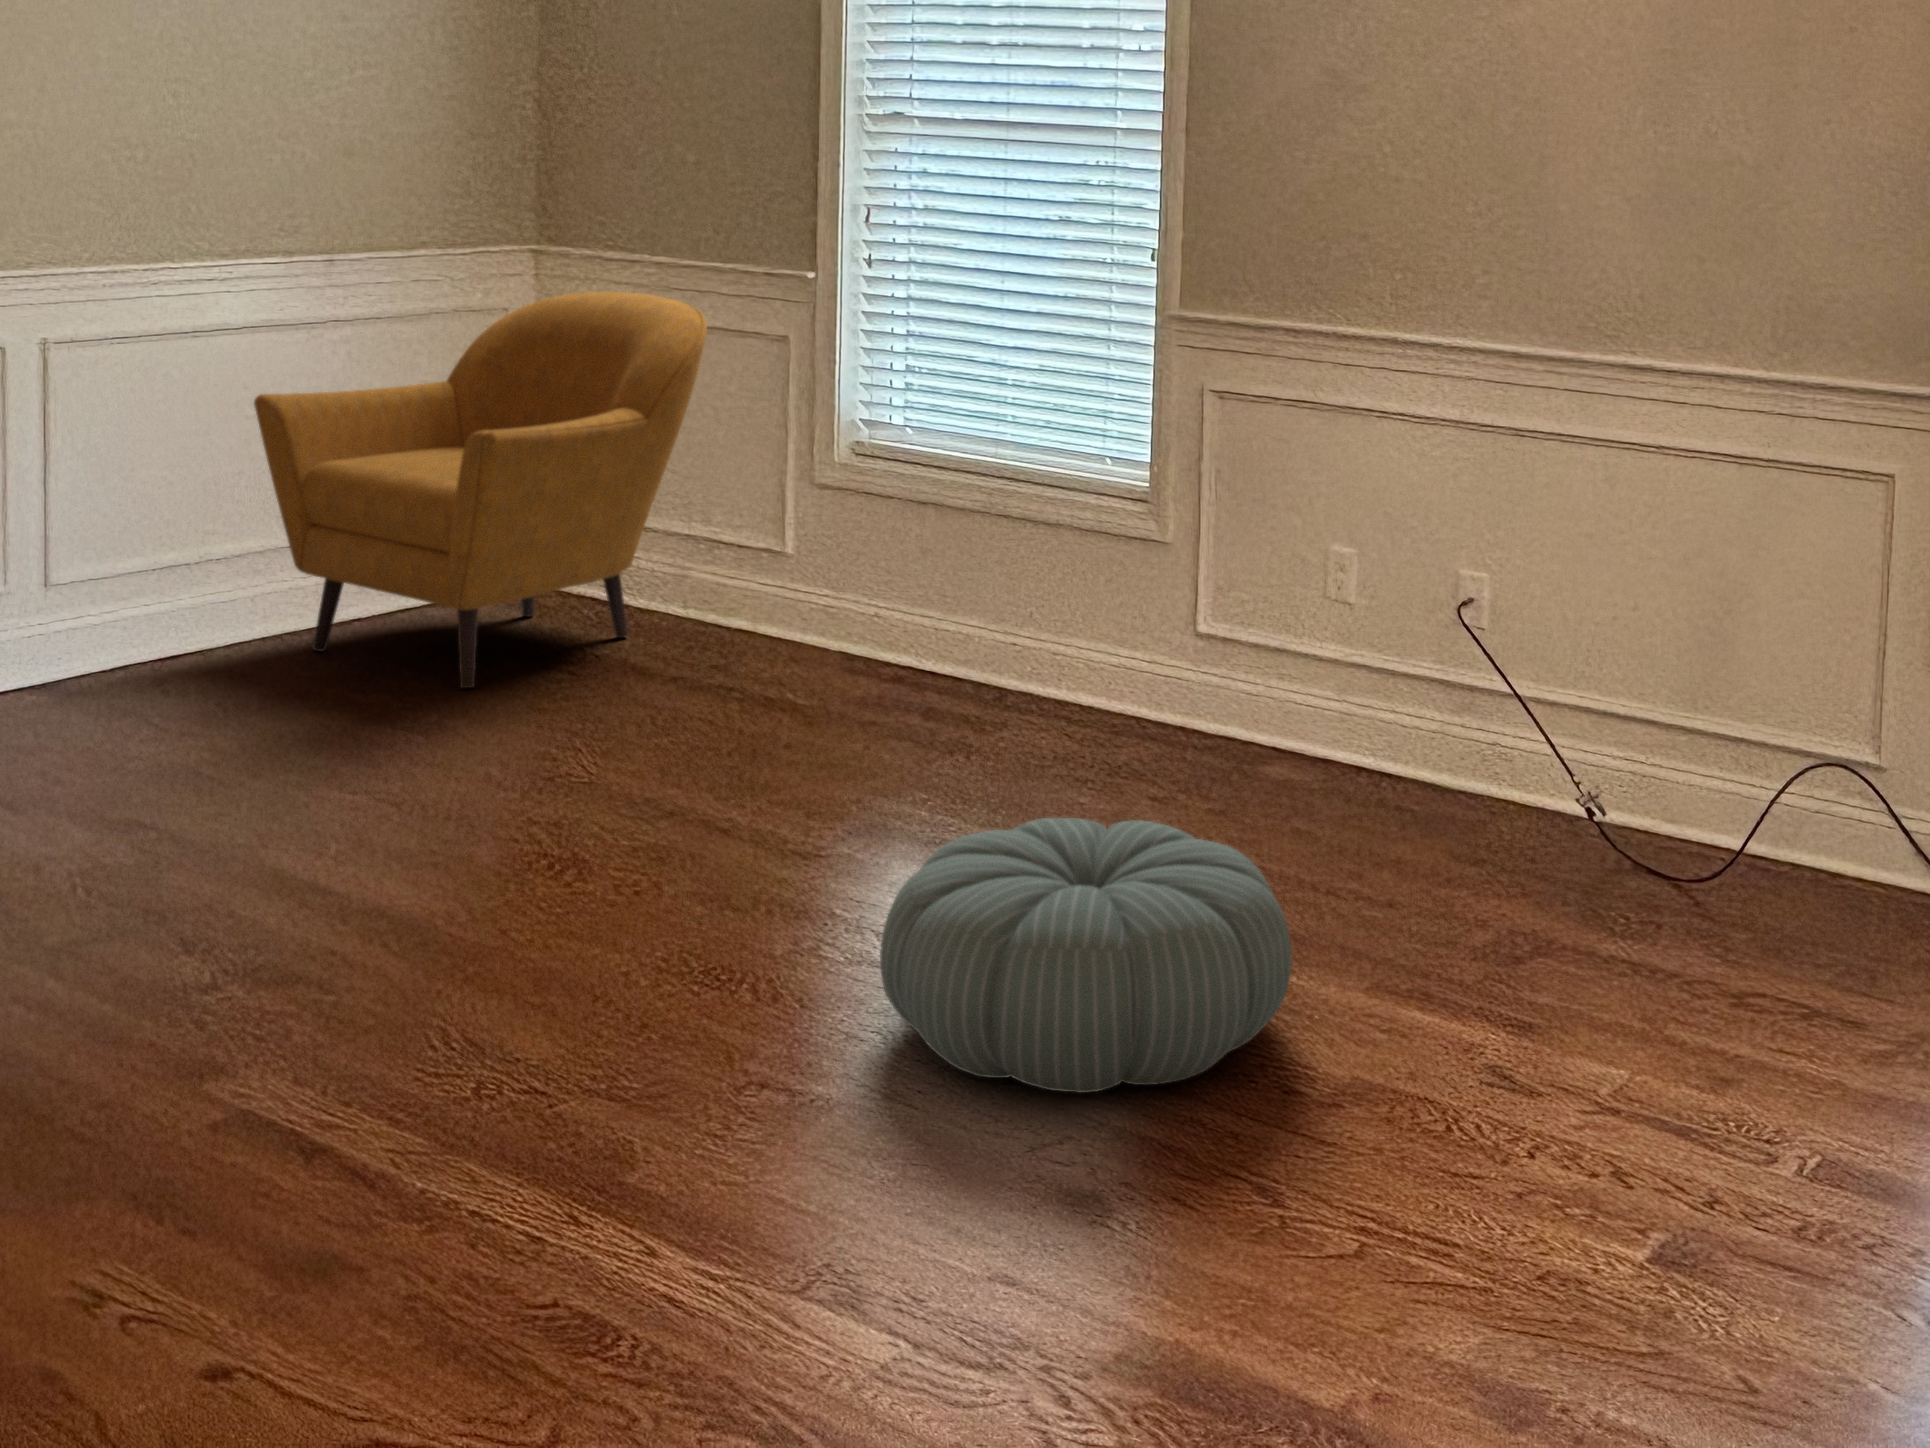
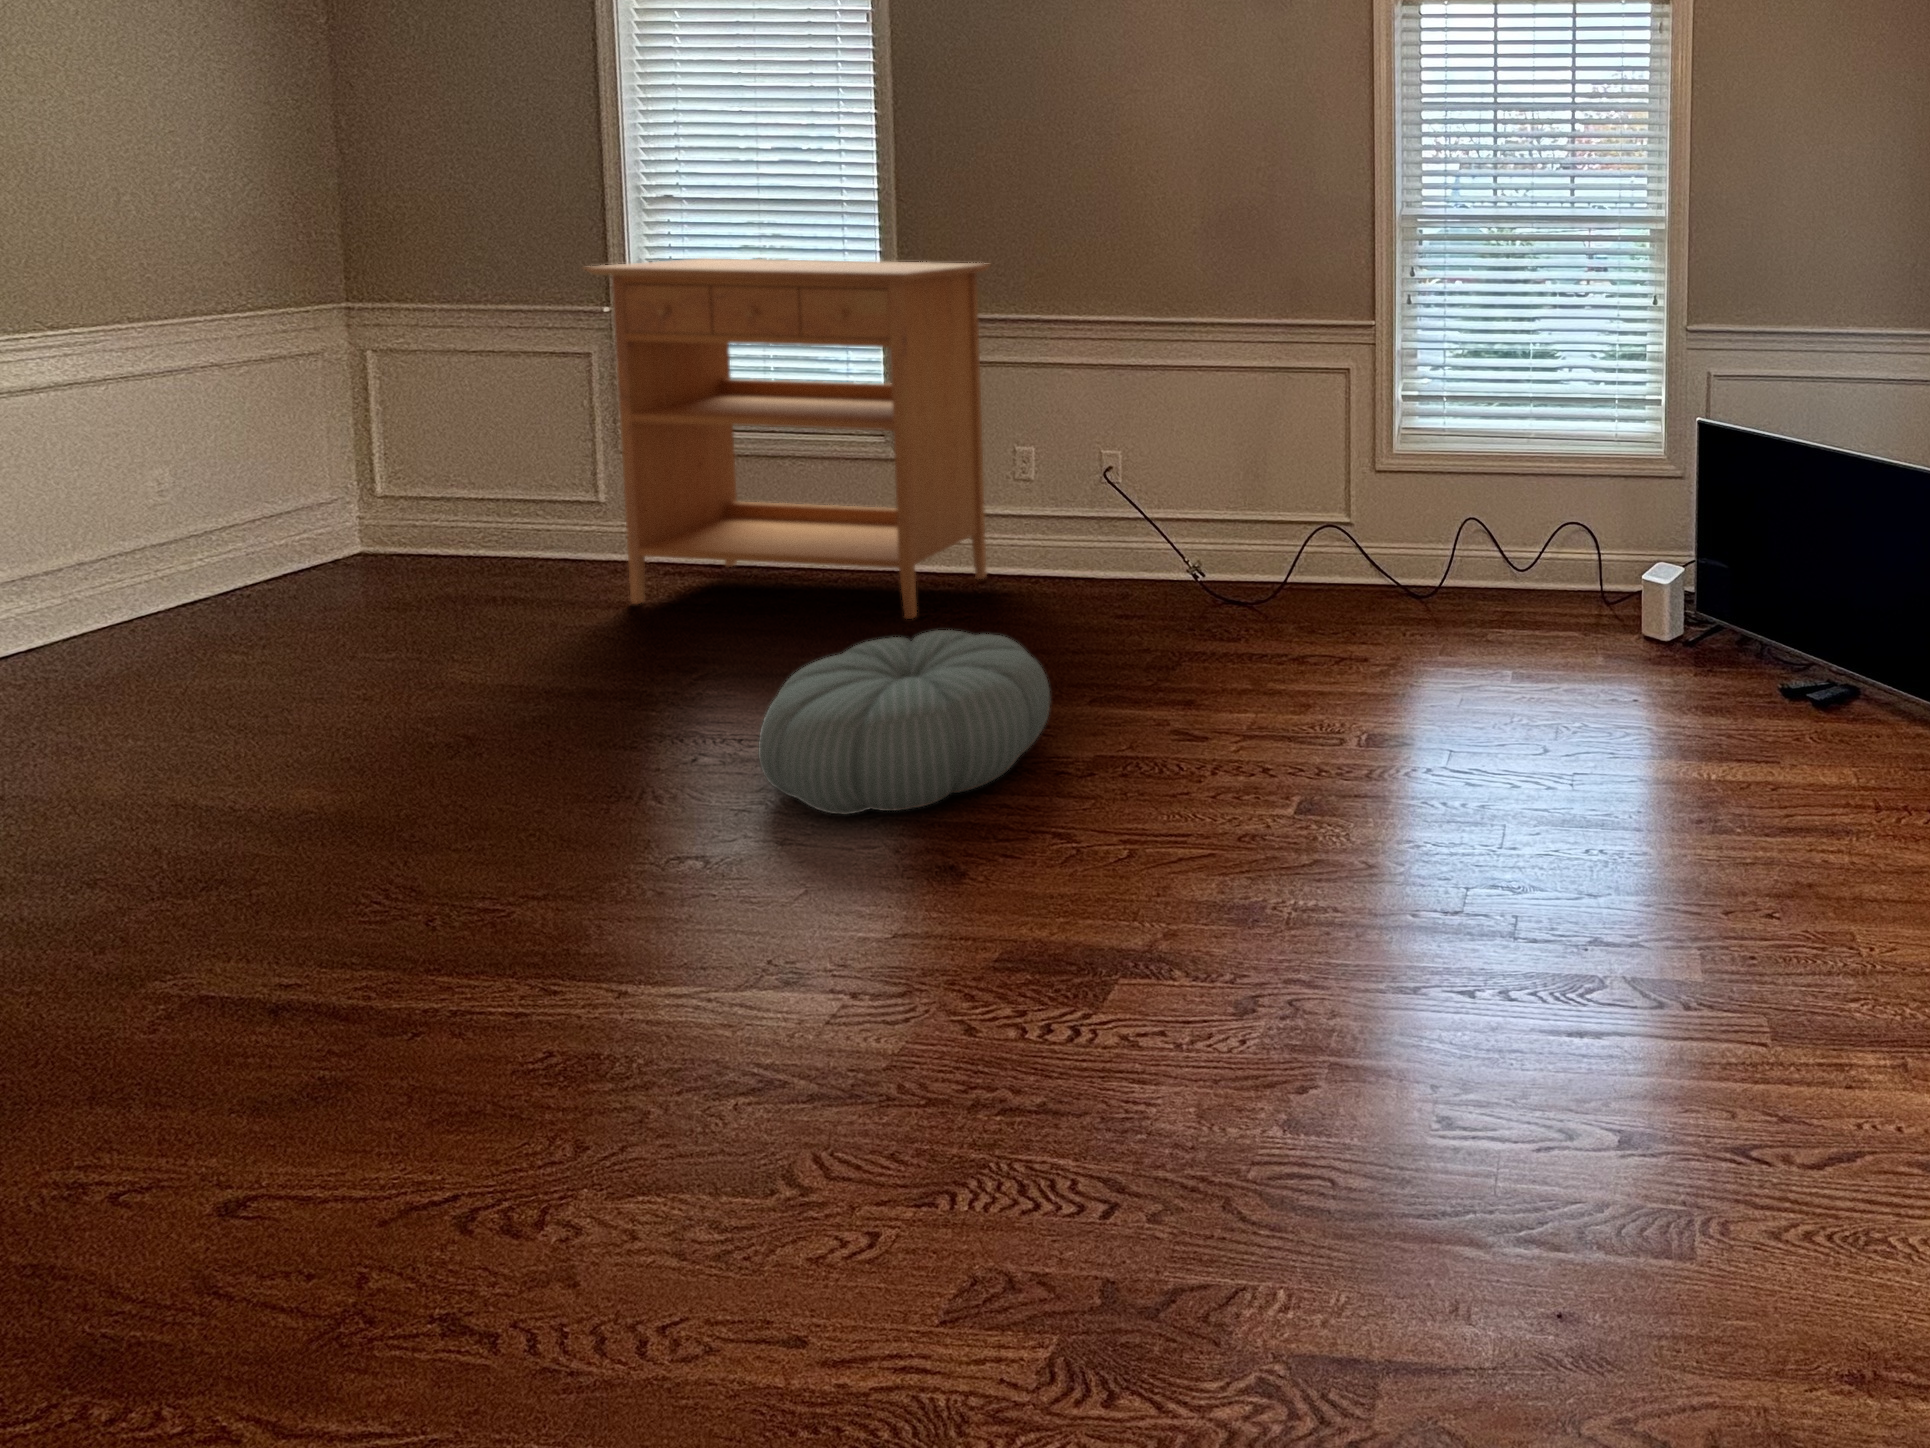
console table: none [777,207,1309,798] -> present [584,258,990,619]
armchair: present [254,292,707,688] -> none [55,333,515,641]

